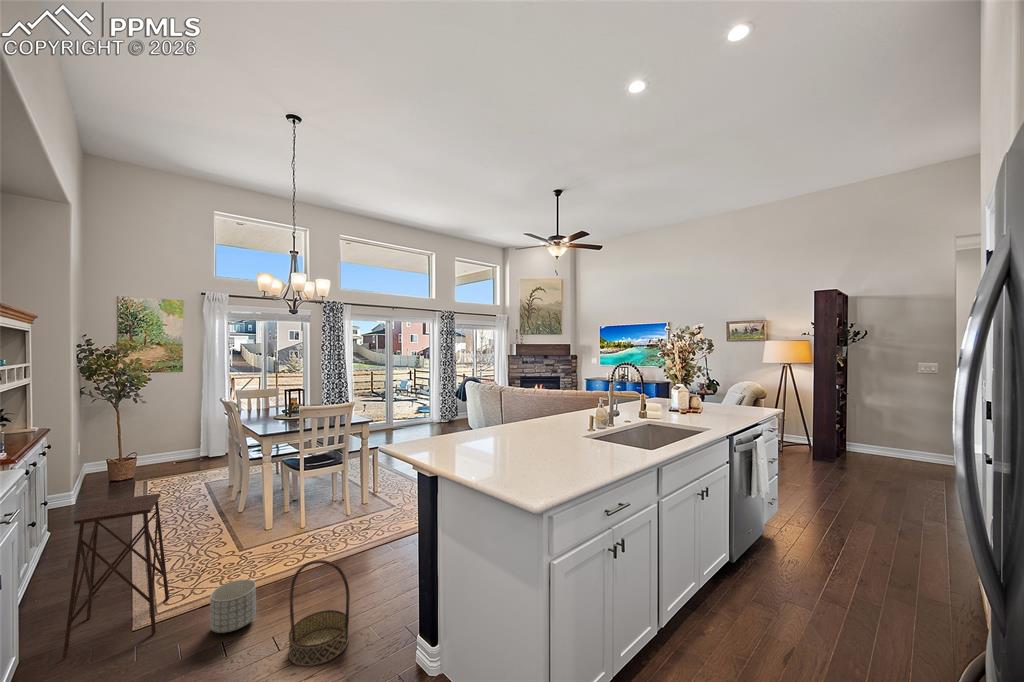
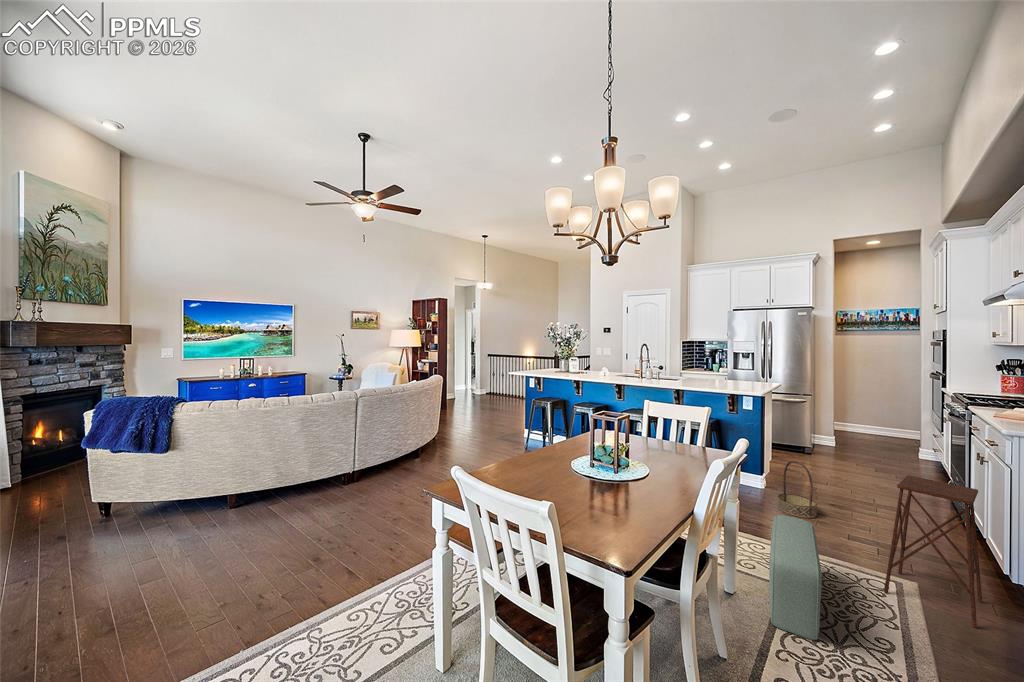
pouf: none [204,490,264,568] -> present [769,515,822,640]
planter: present [210,579,256,633] -> none [820,511,856,546]

